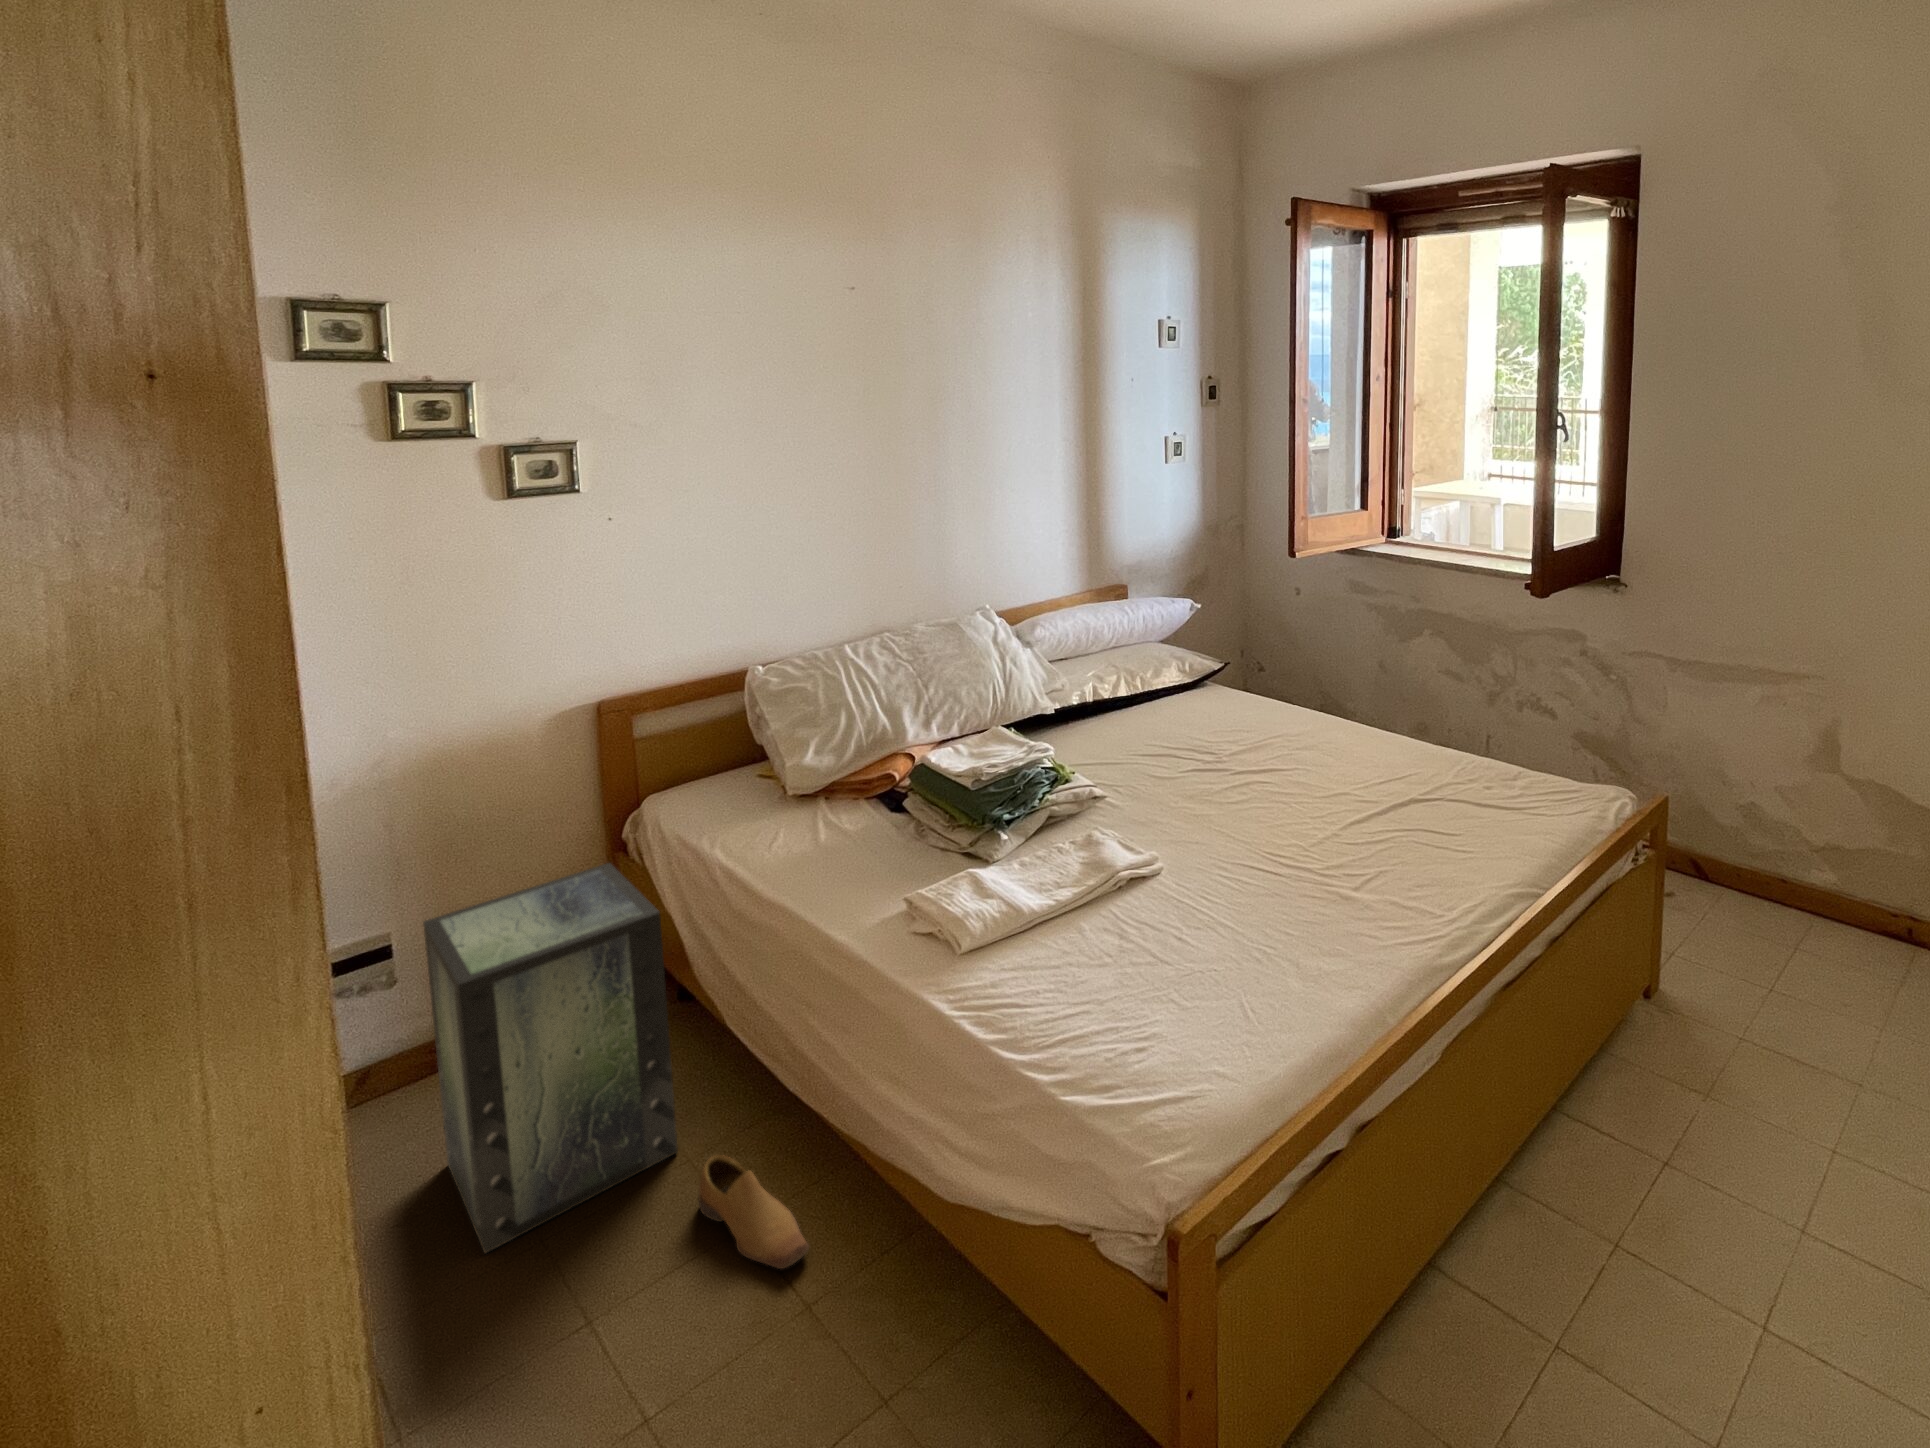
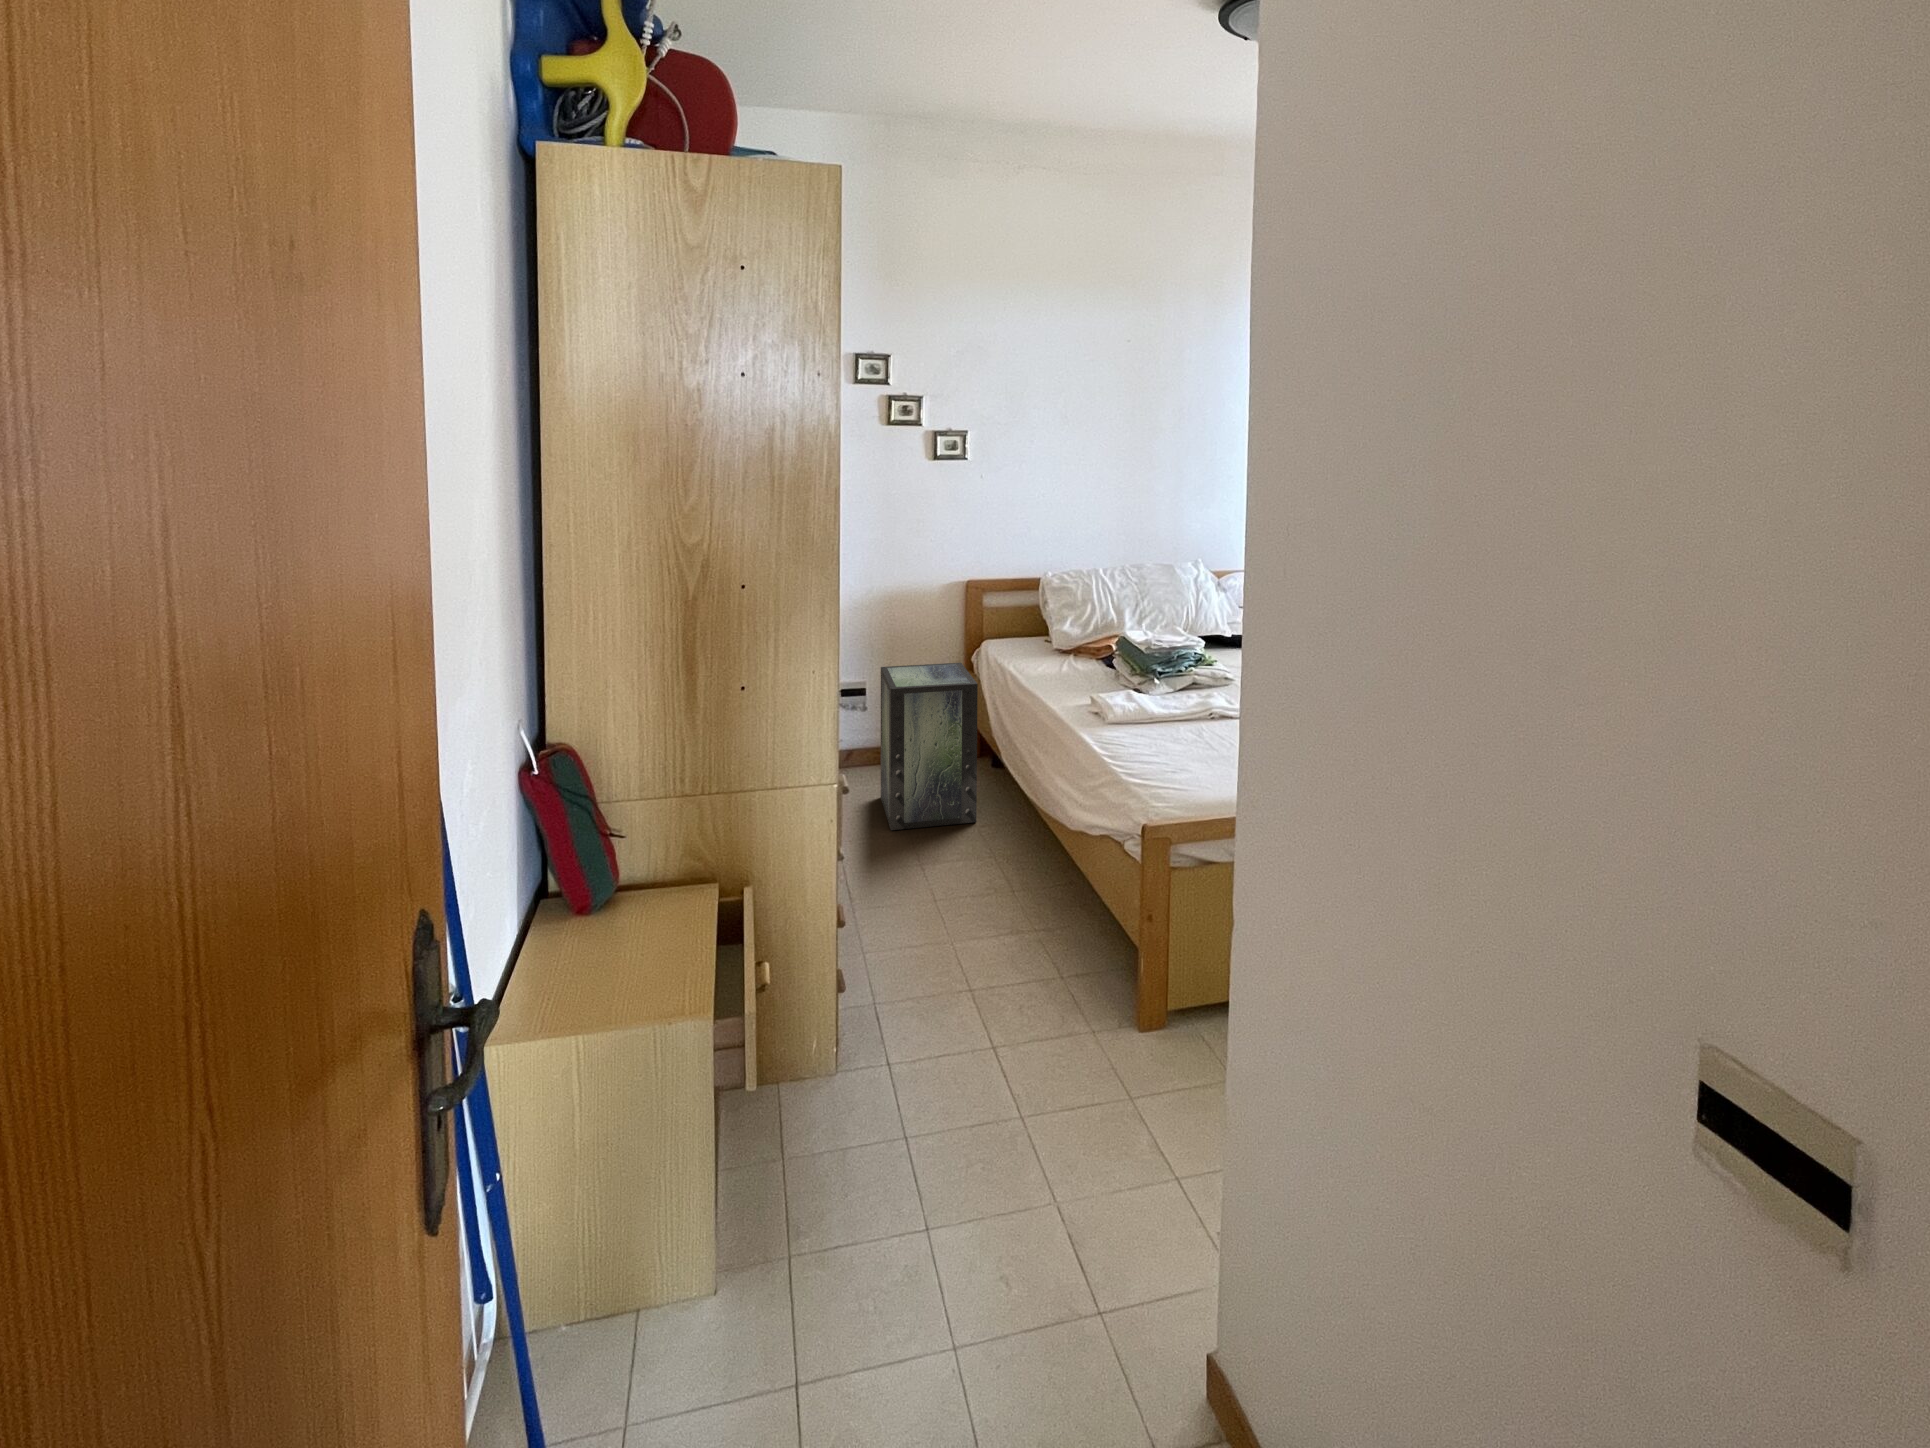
shoe: present [698,1155,809,1269] -> none [981,818,1025,874]

